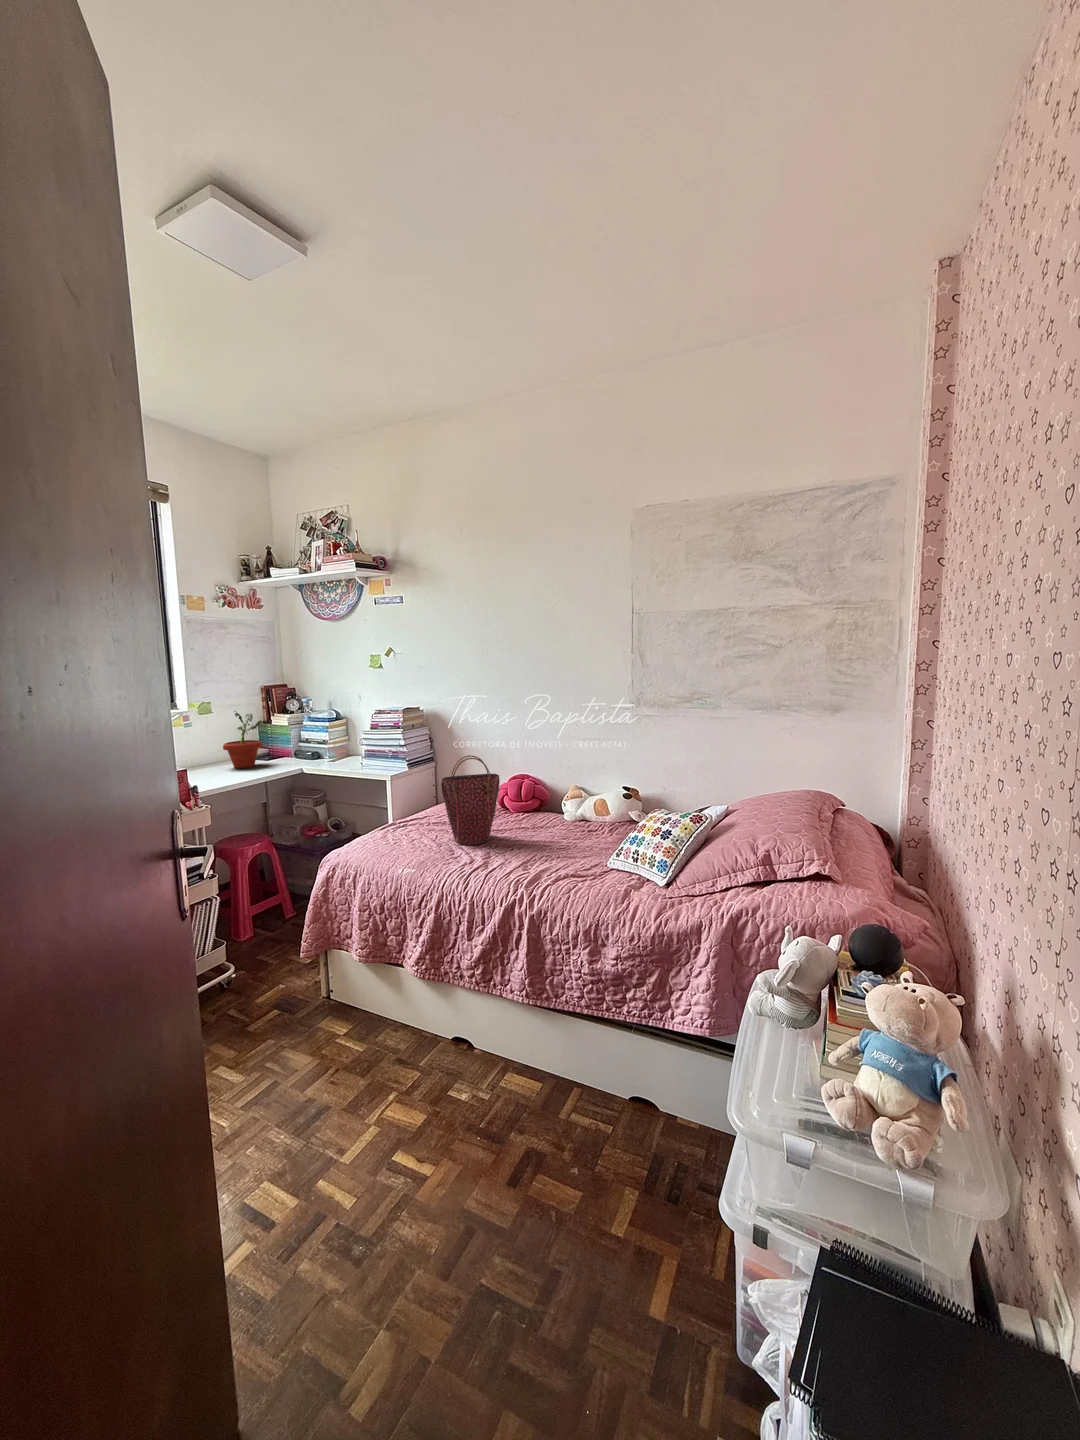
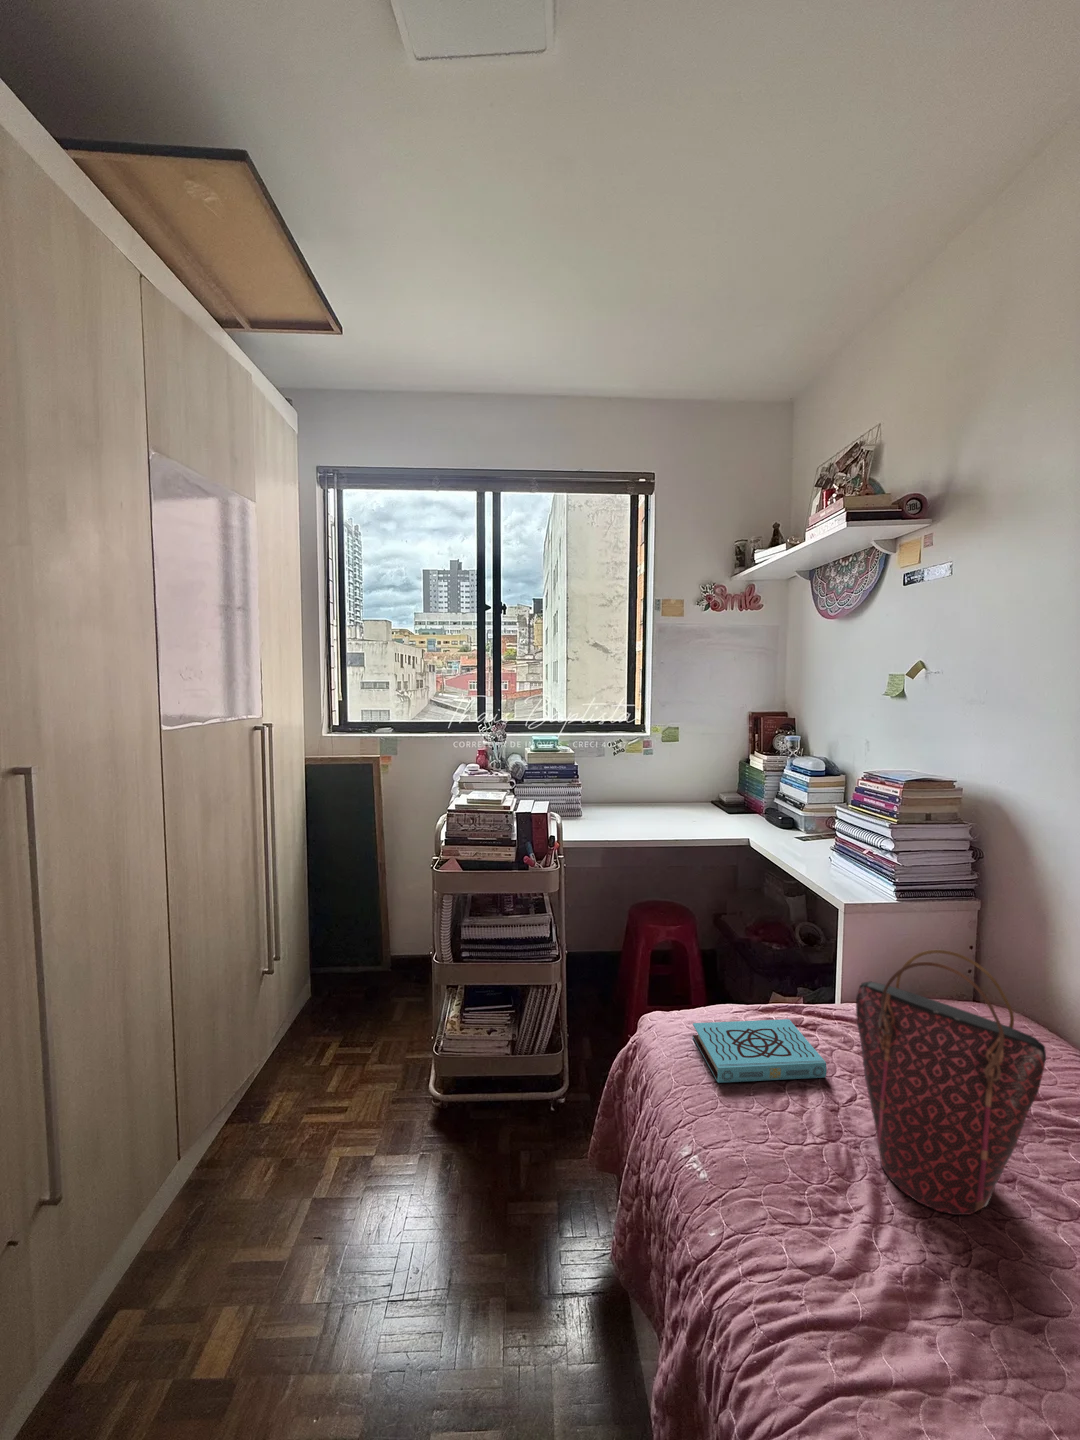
potted plant: present [223,711,262,768] -> none [666,743,719,820]
book: none [361,826,423,851] -> present [693,1019,827,1083]

